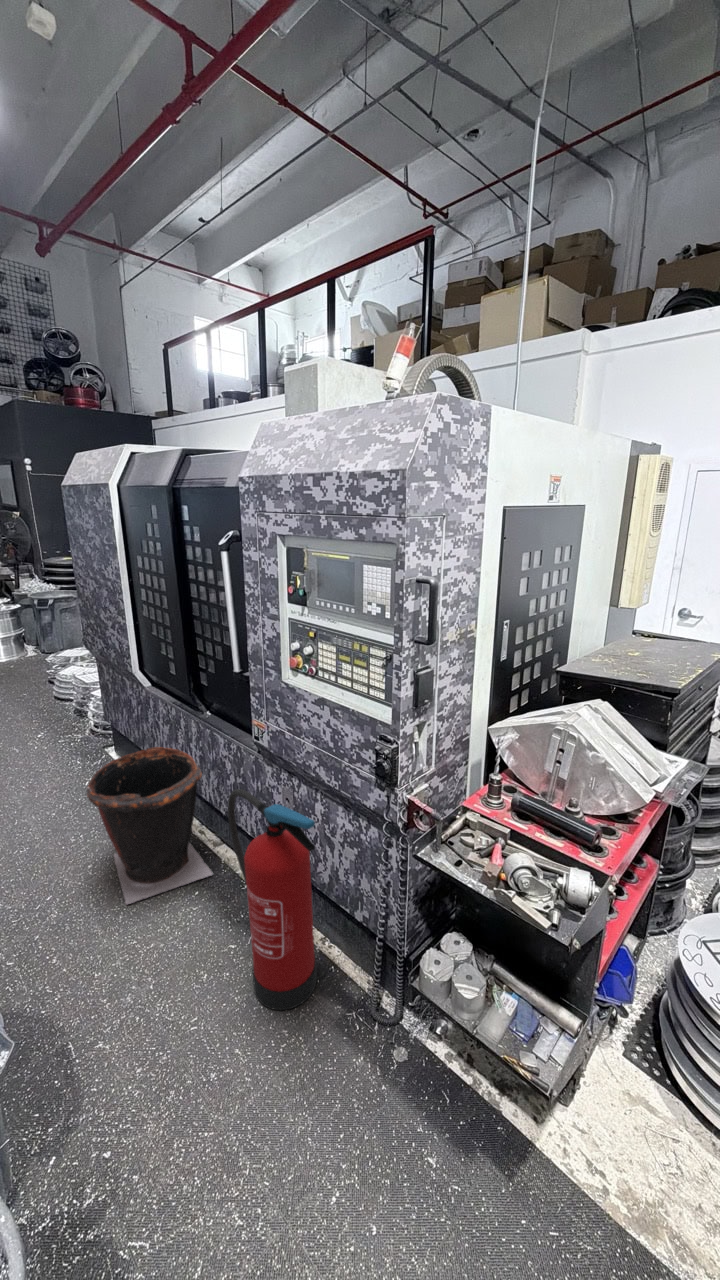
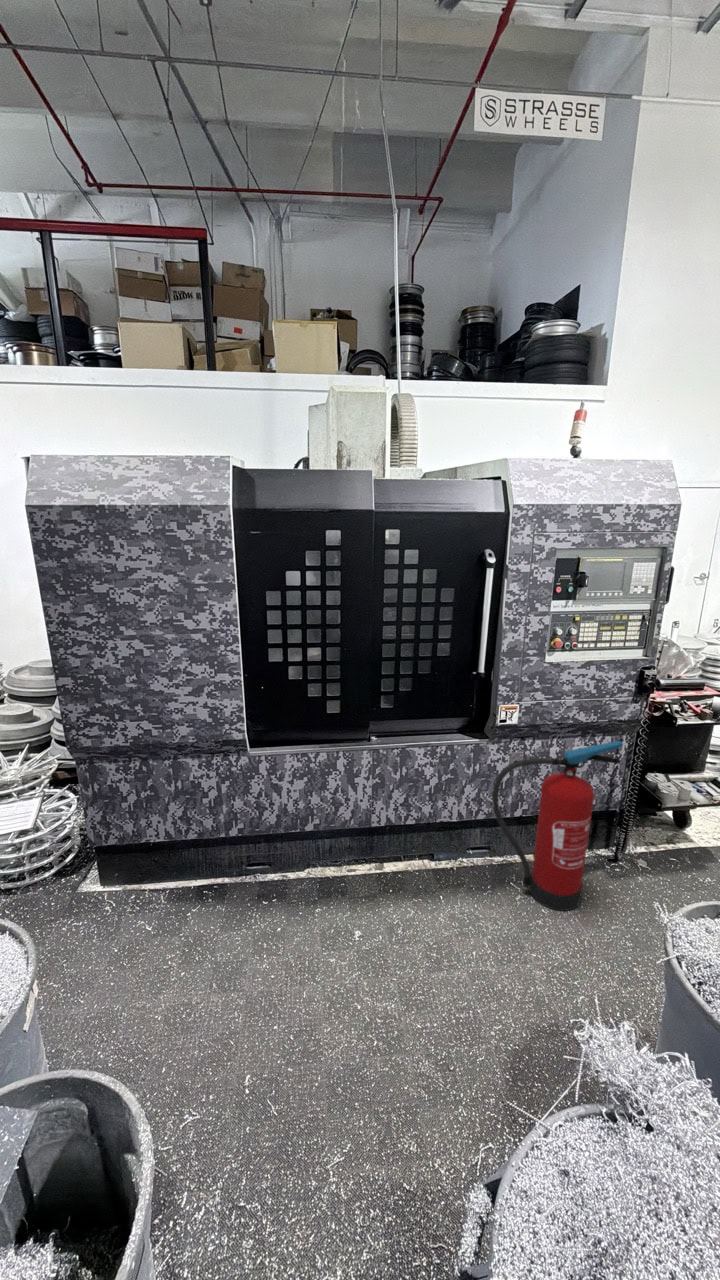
waste bin: present [86,747,213,904] -> none [301,786,417,946]

